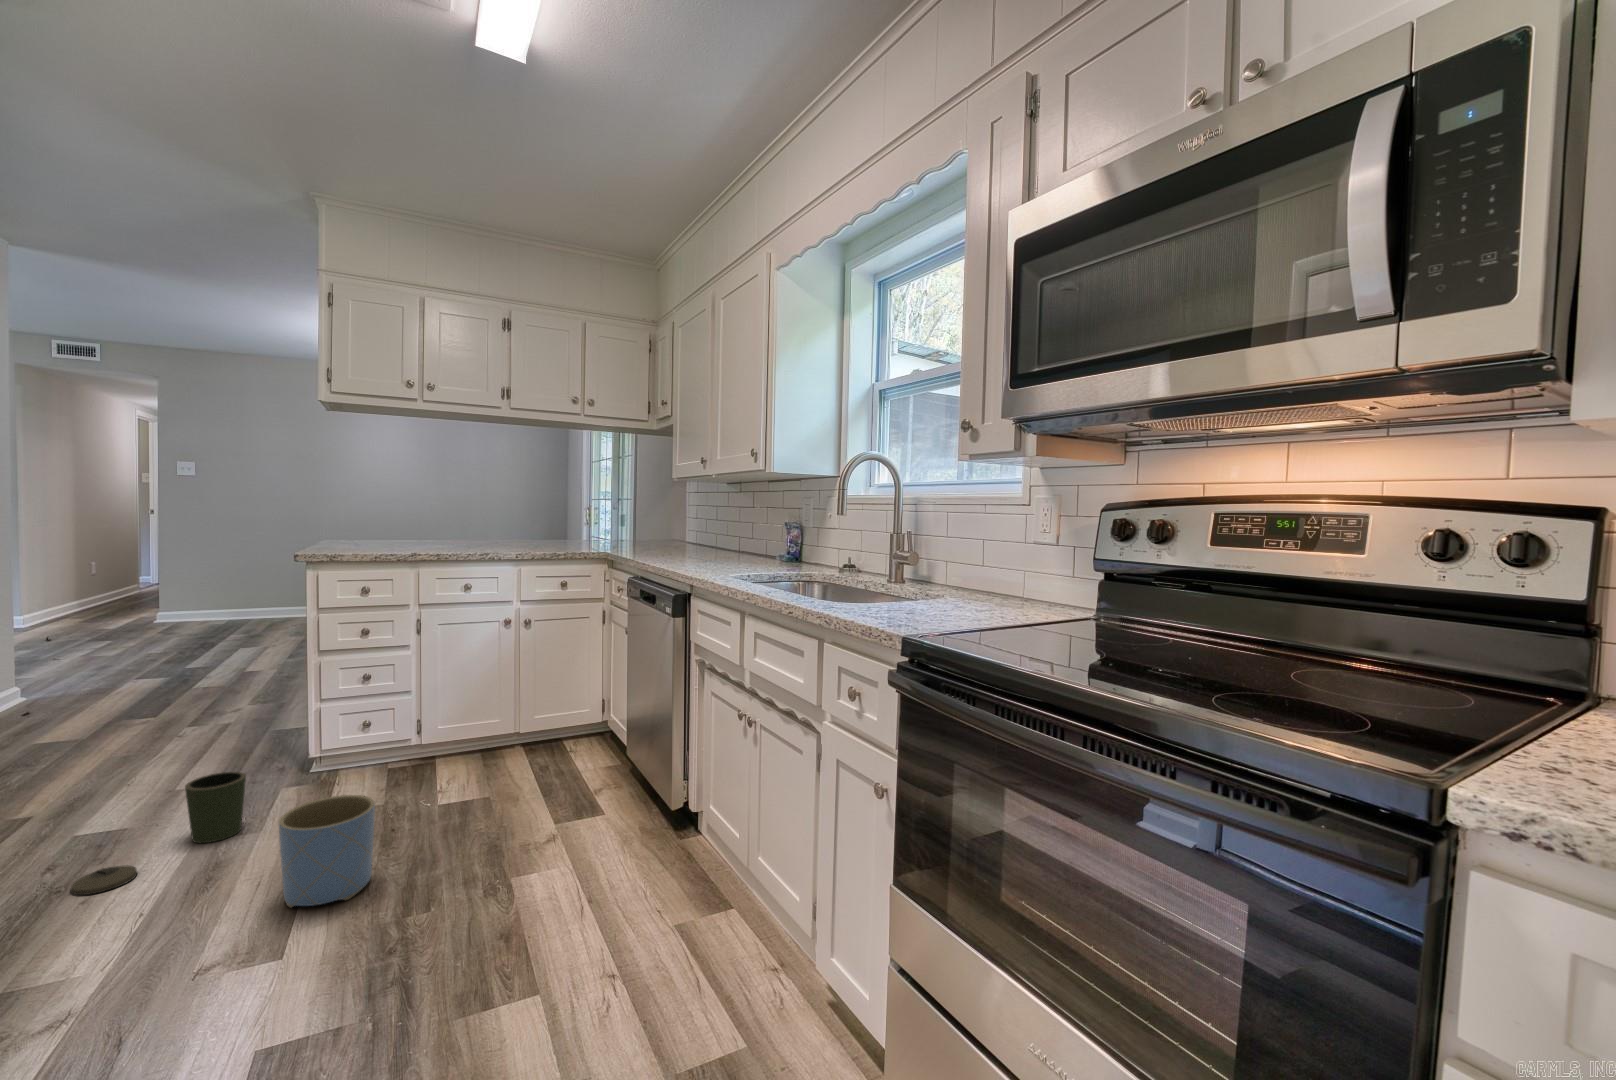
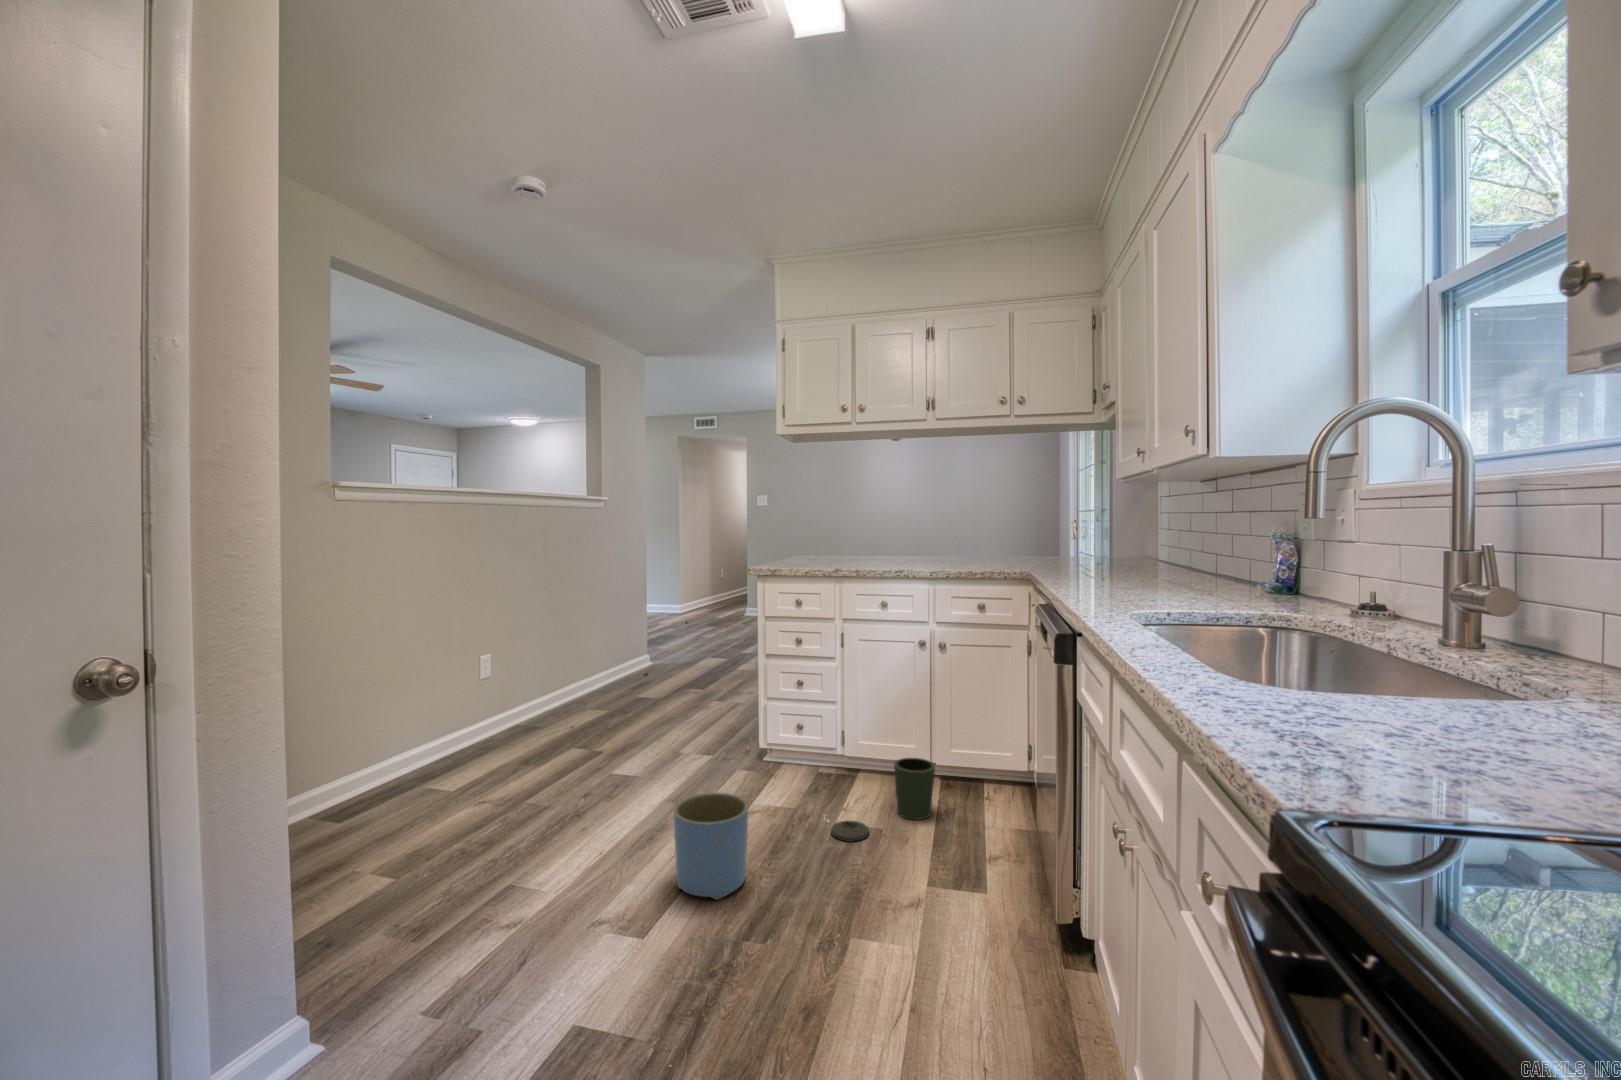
trash can: present [70,772,246,895] -> present [831,758,935,841]

